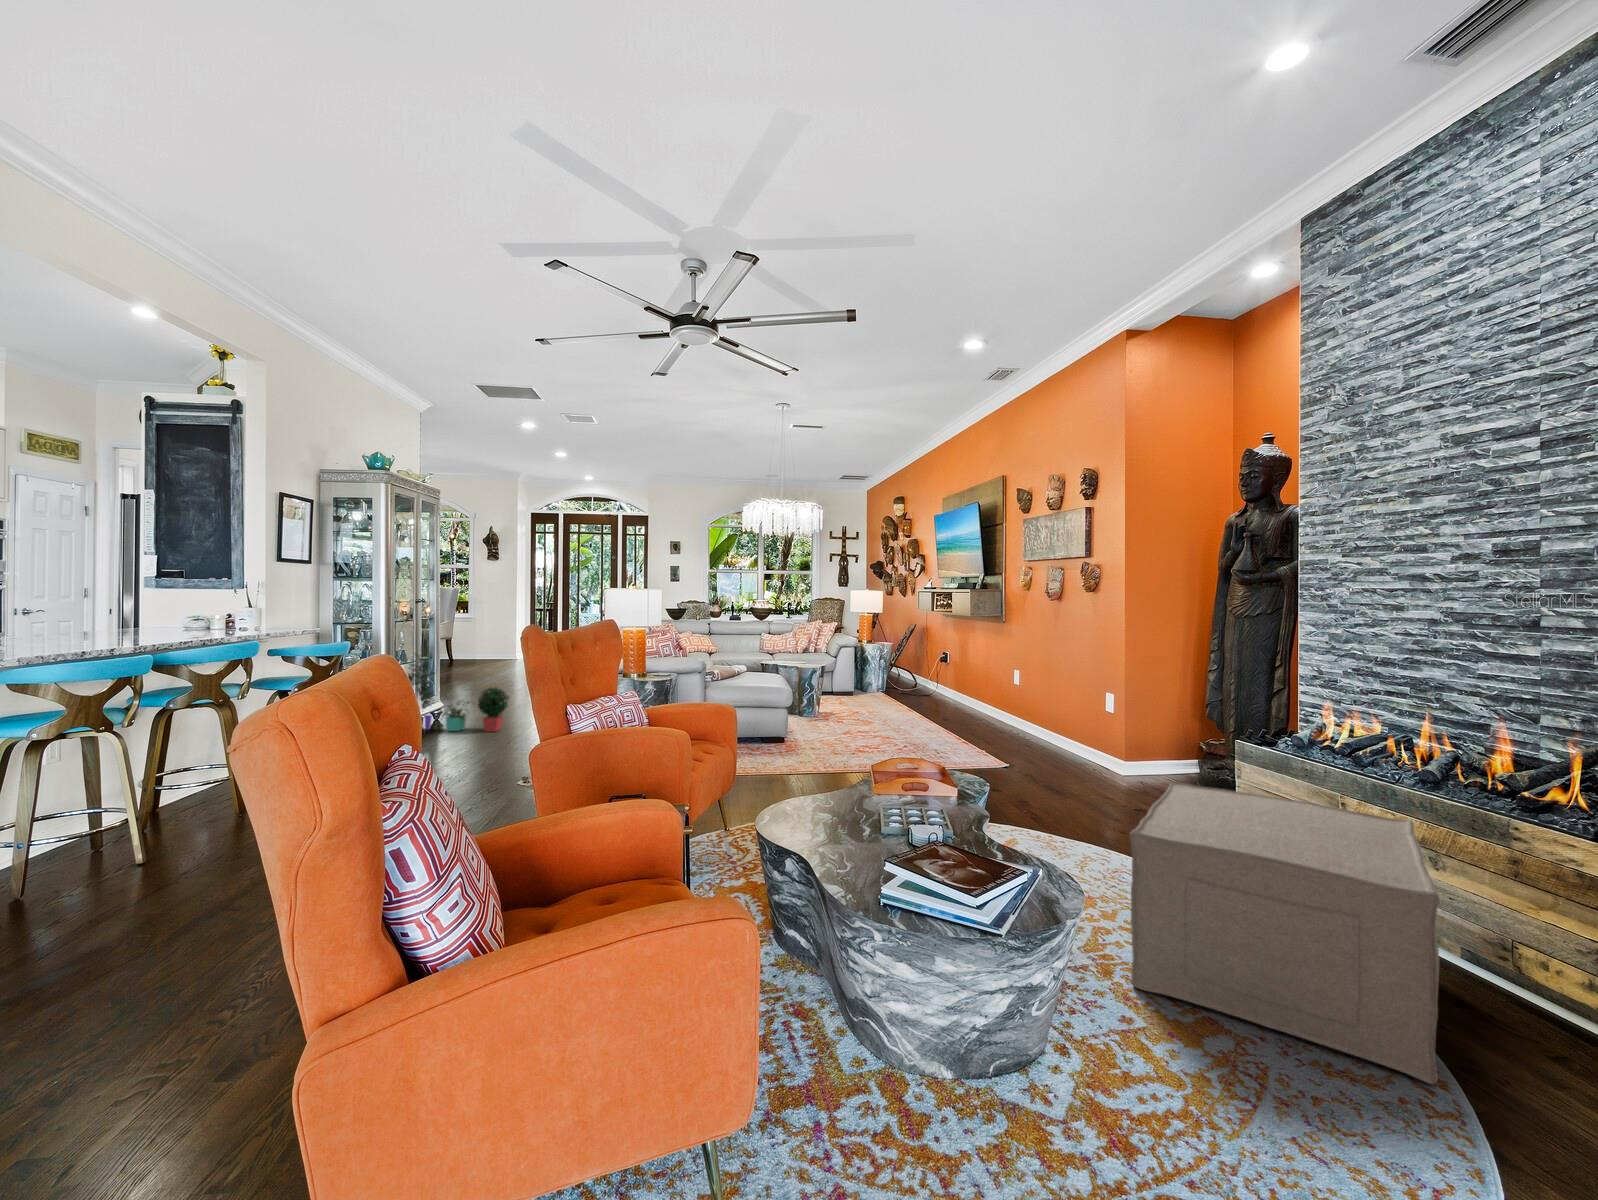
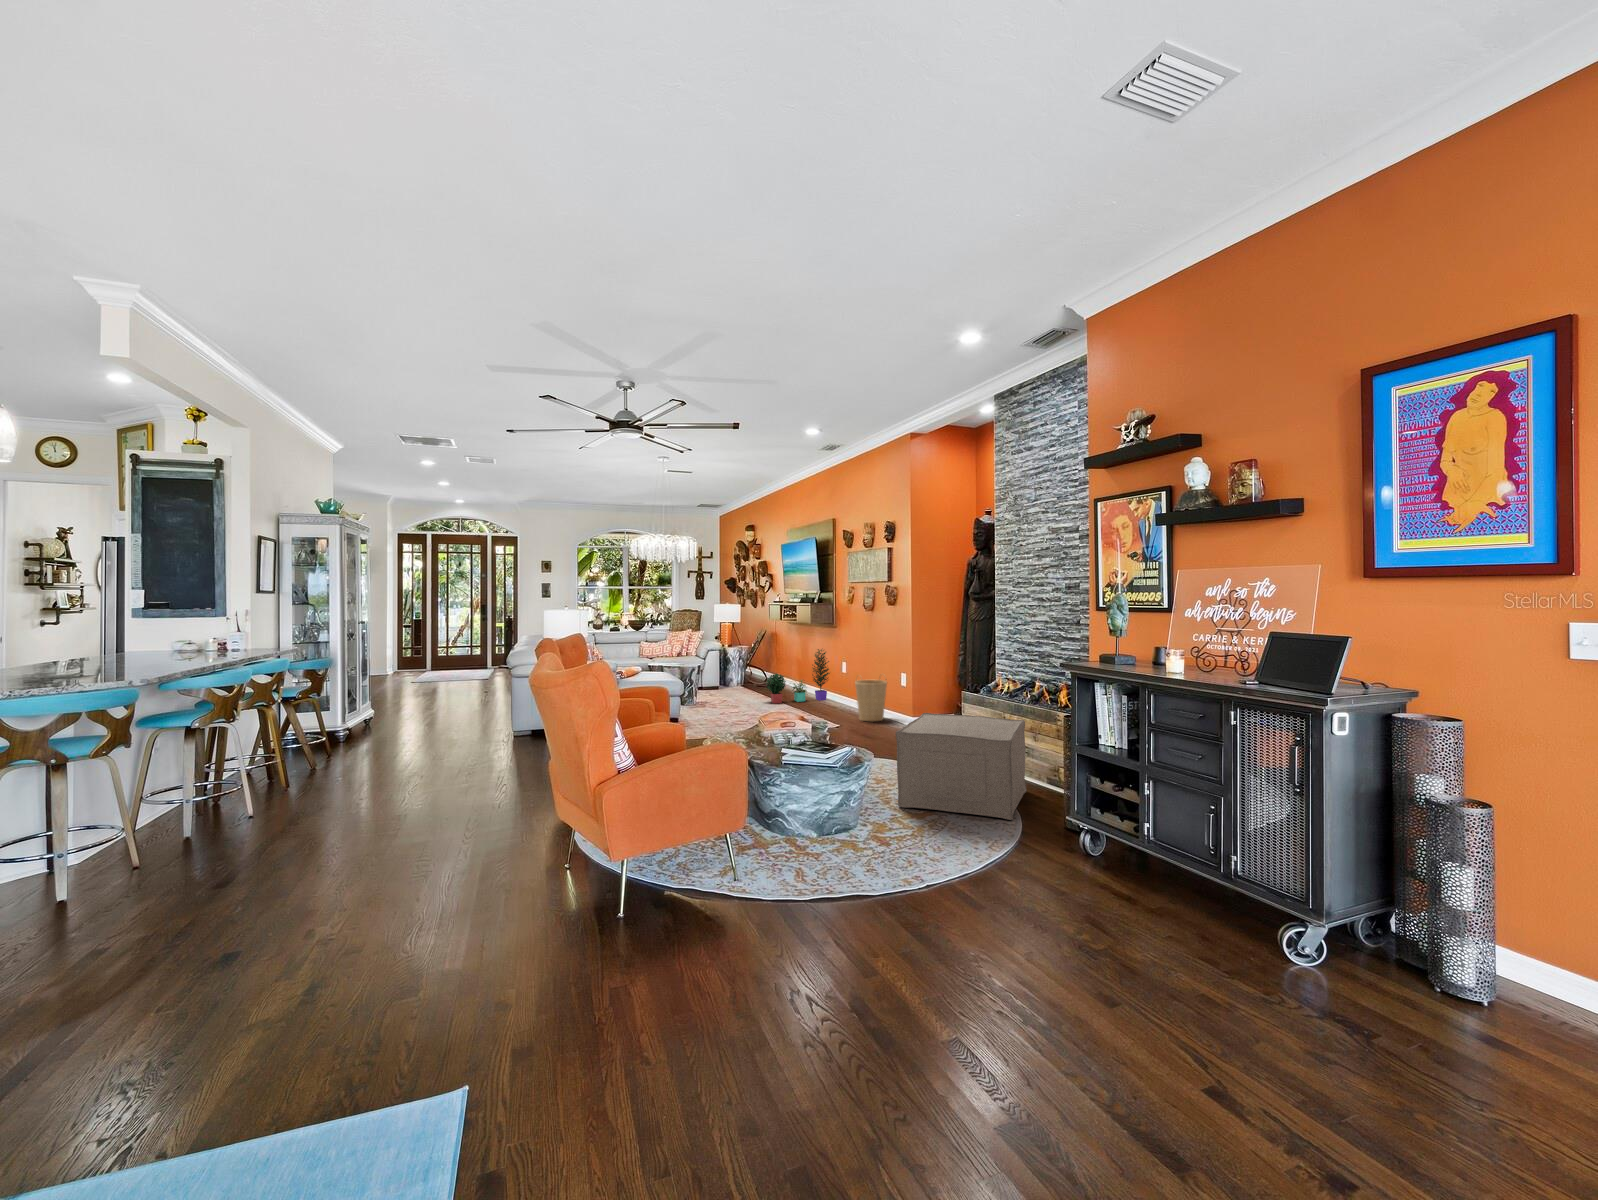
potted plant: present [409,652,509,732] -> present [766,649,830,704]
basket: none [1032,691,1082,761] -> present [855,680,887,722]

